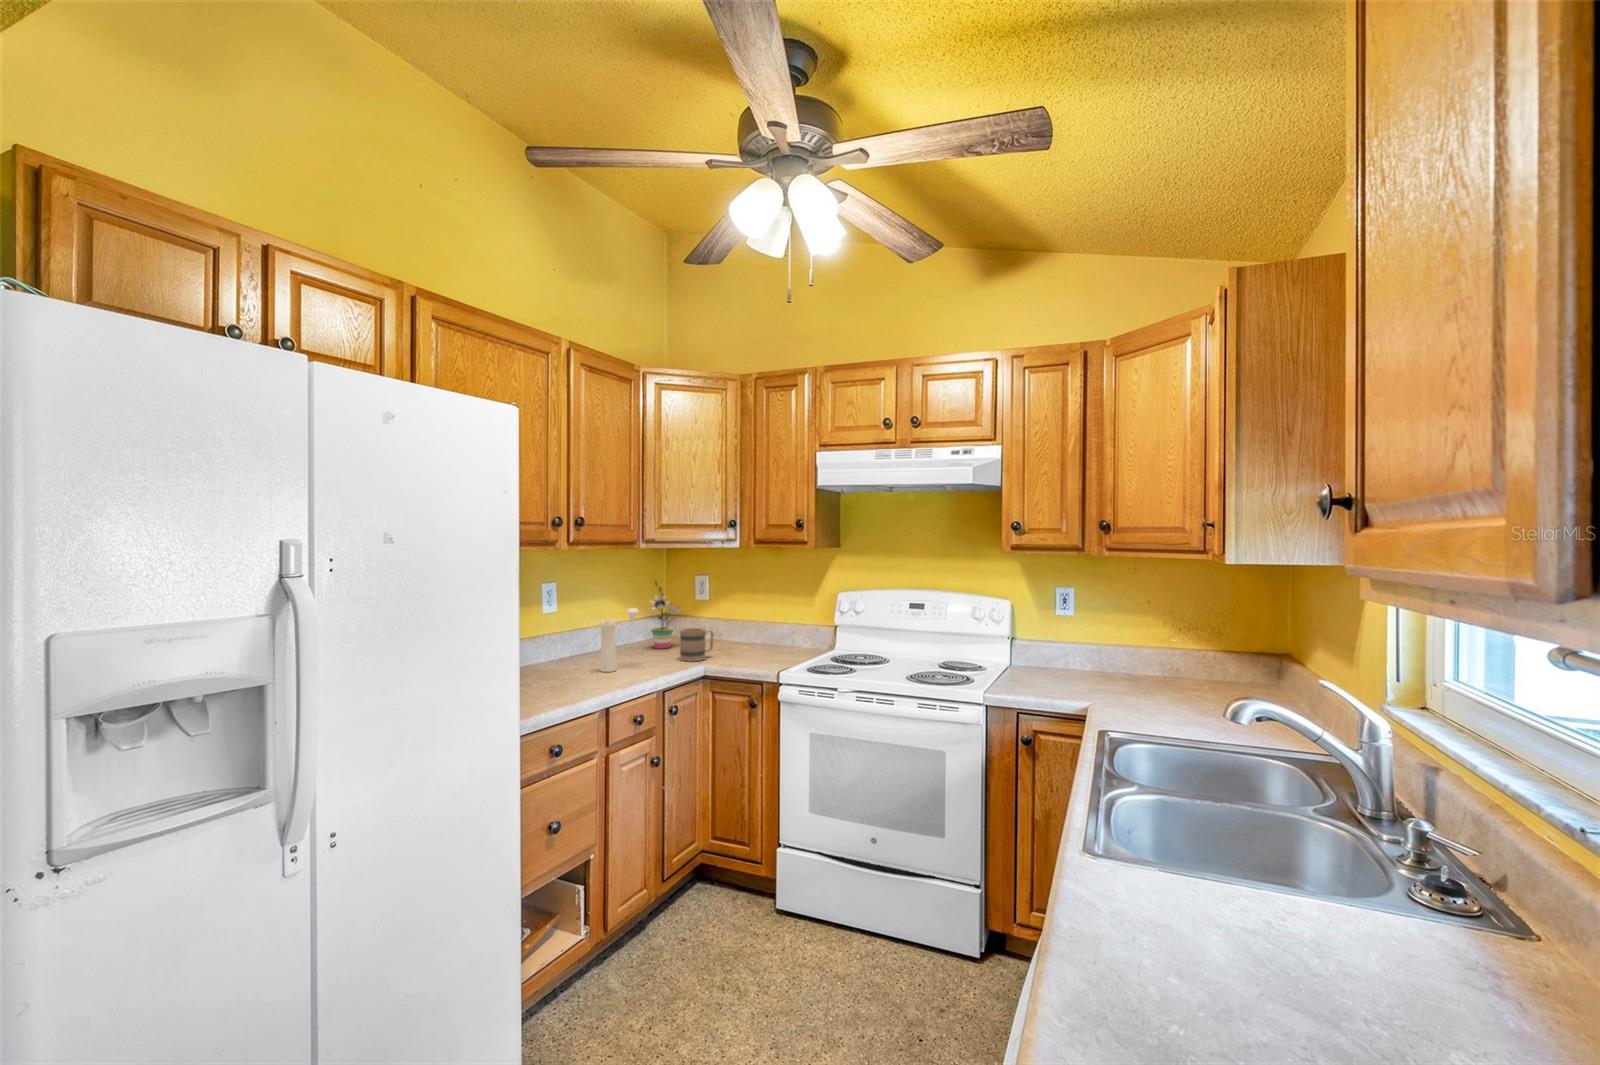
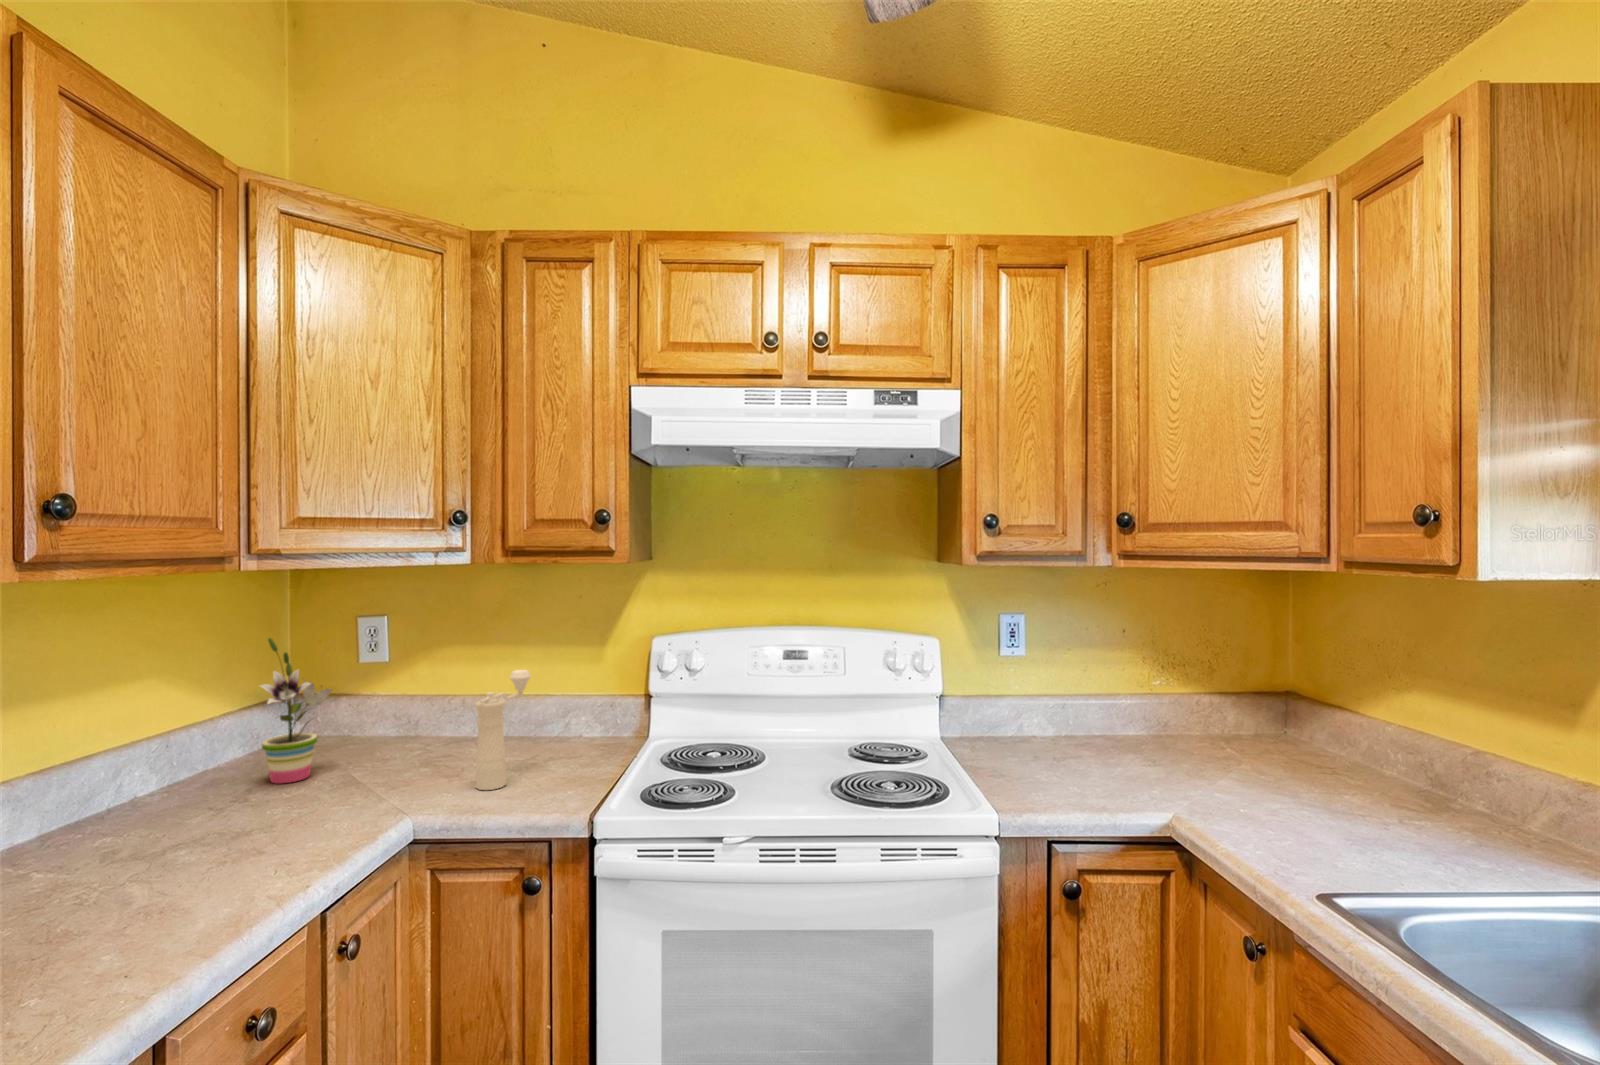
pepper mill: present [600,608,638,672] -> present [475,670,531,790]
mug: present [680,628,714,662] -> none [344,736,422,815]

